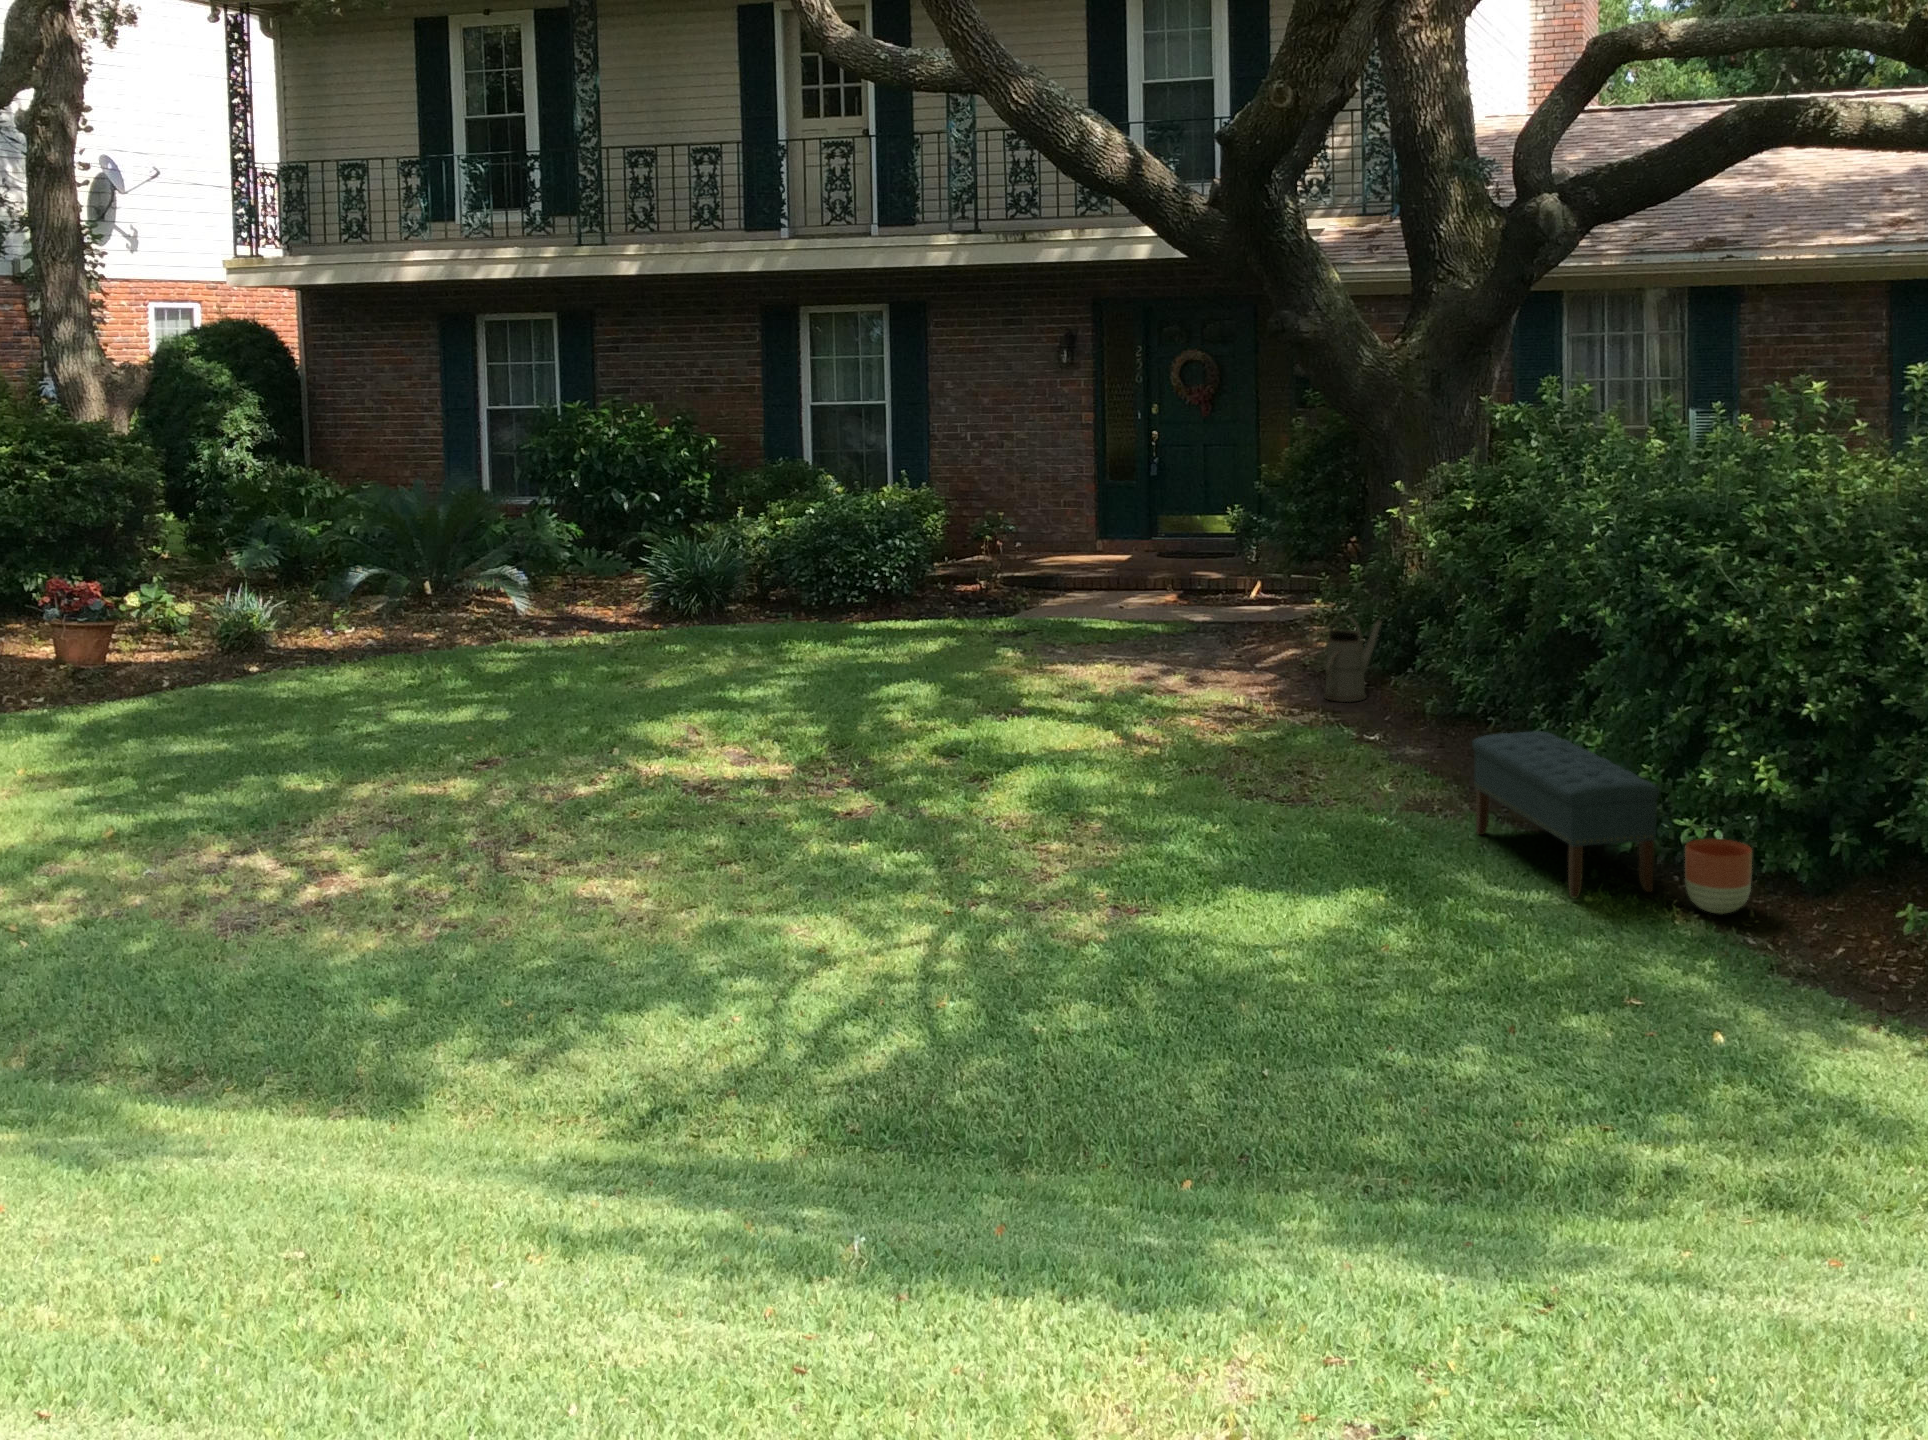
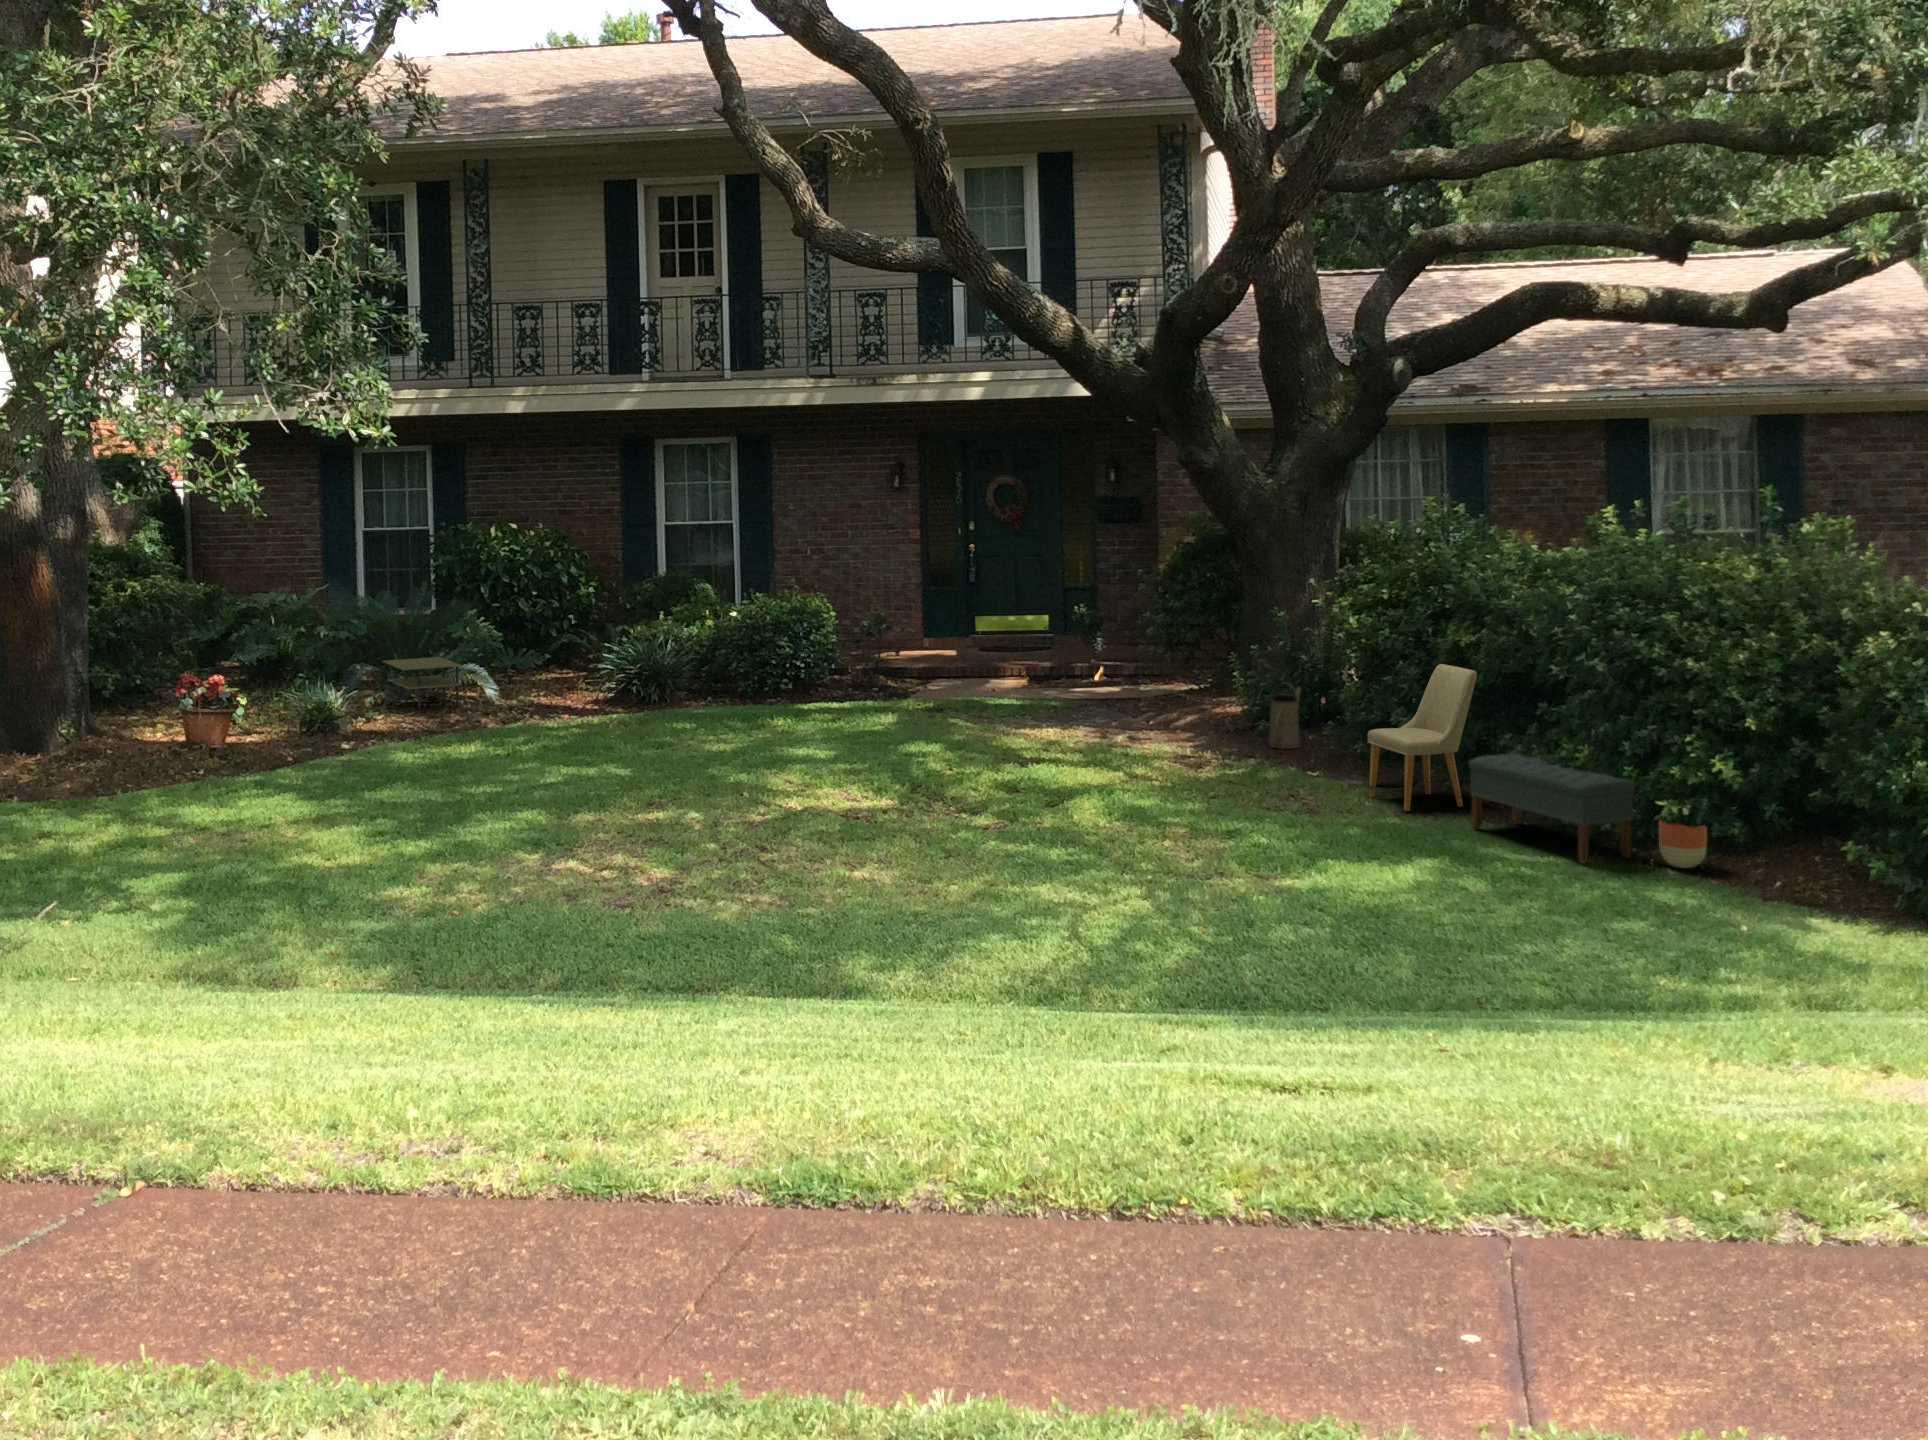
side table: none [393,556,468,616] -> present [383,657,462,709]
chair: none [1388,602,1526,800] -> present [1368,664,1477,811]

